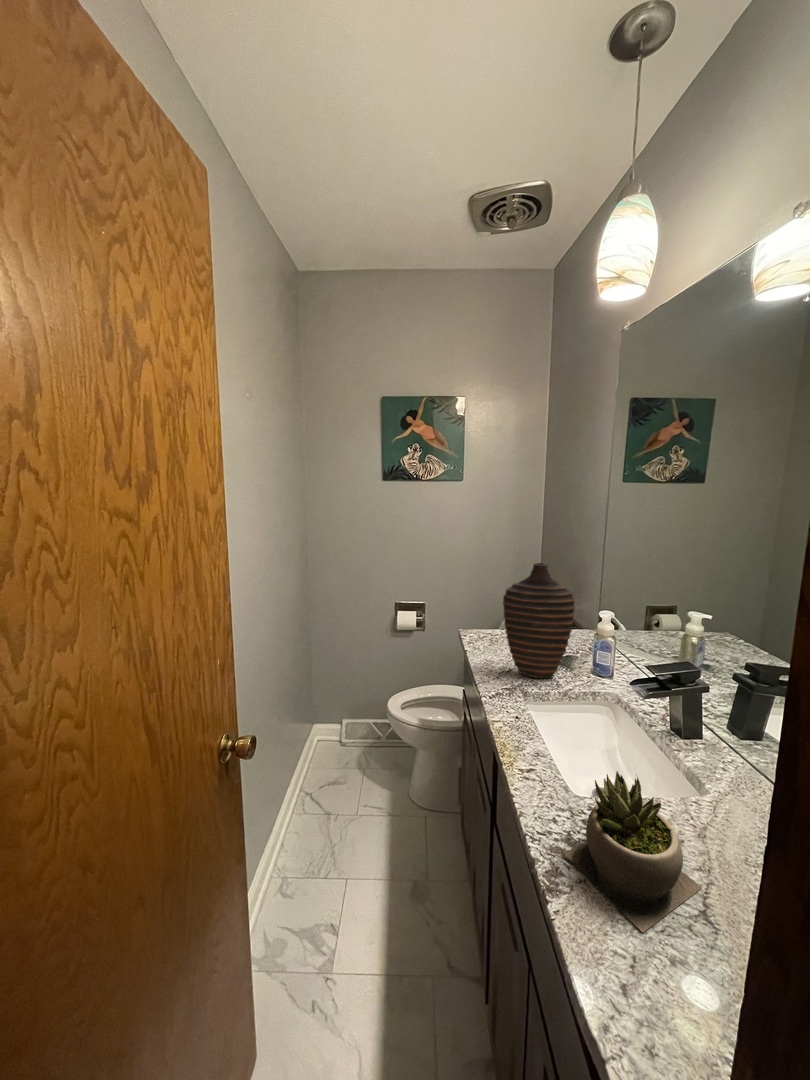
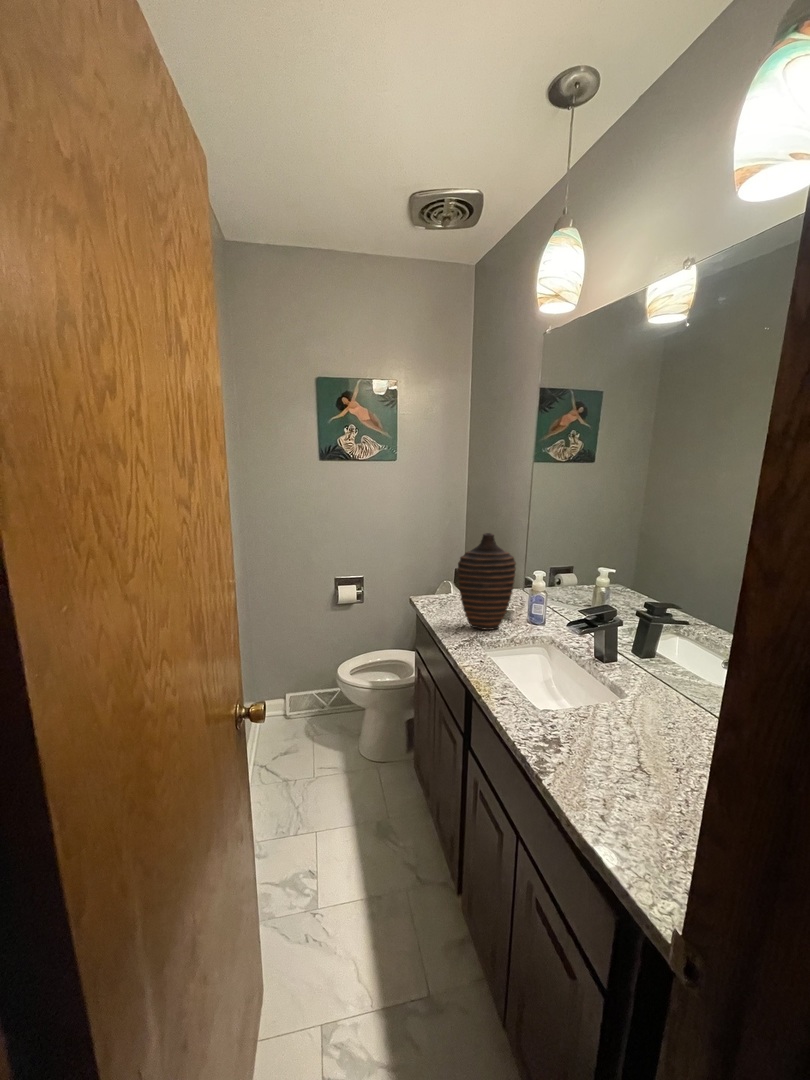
succulent plant: present [565,771,702,932] -> none [545,683,637,785]

